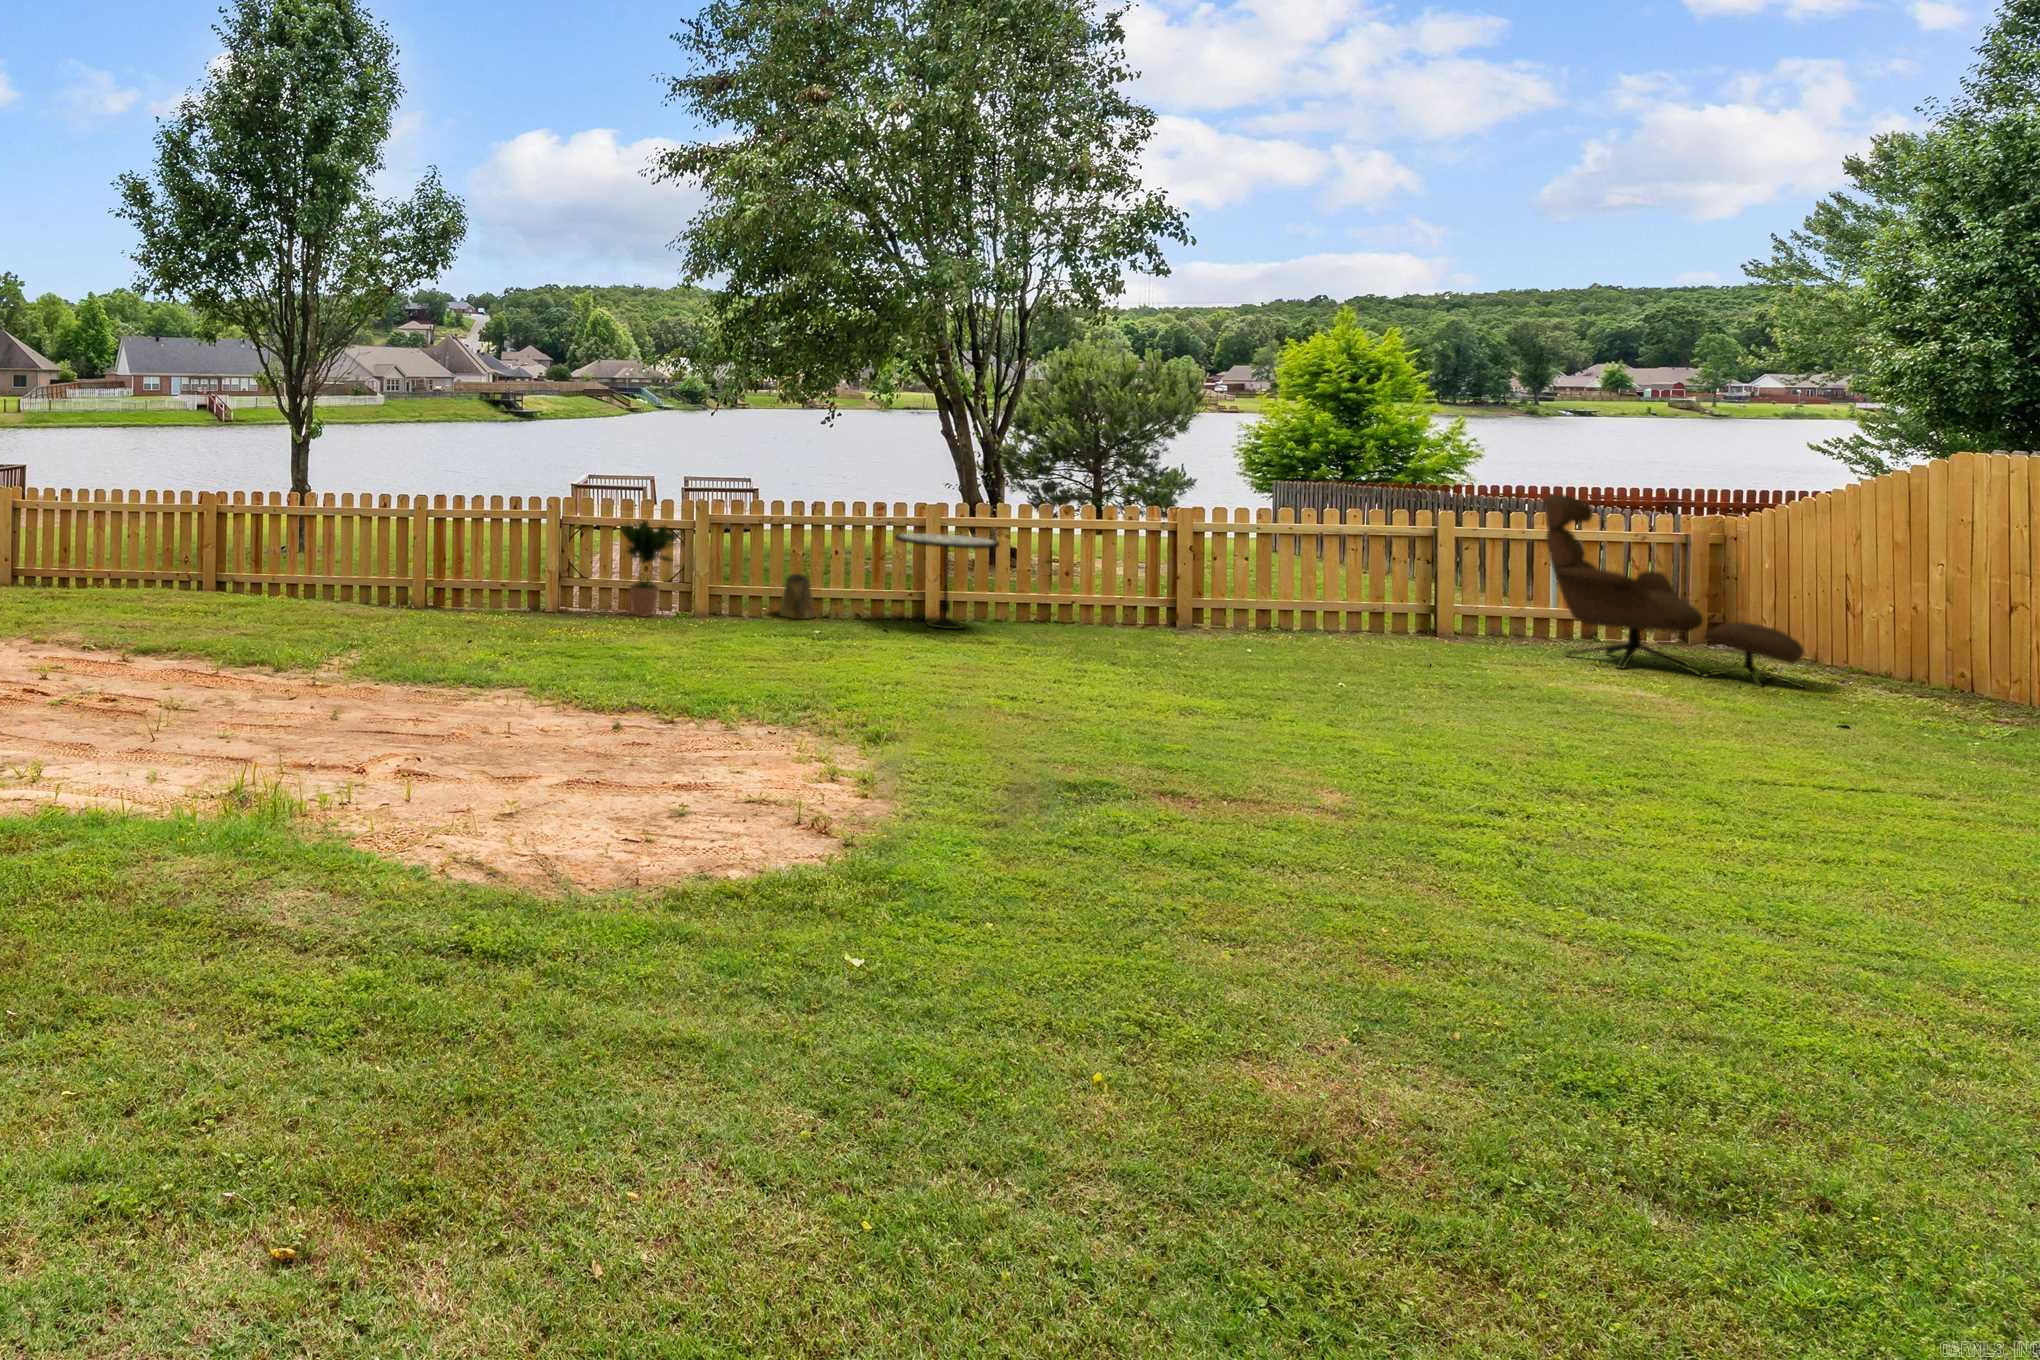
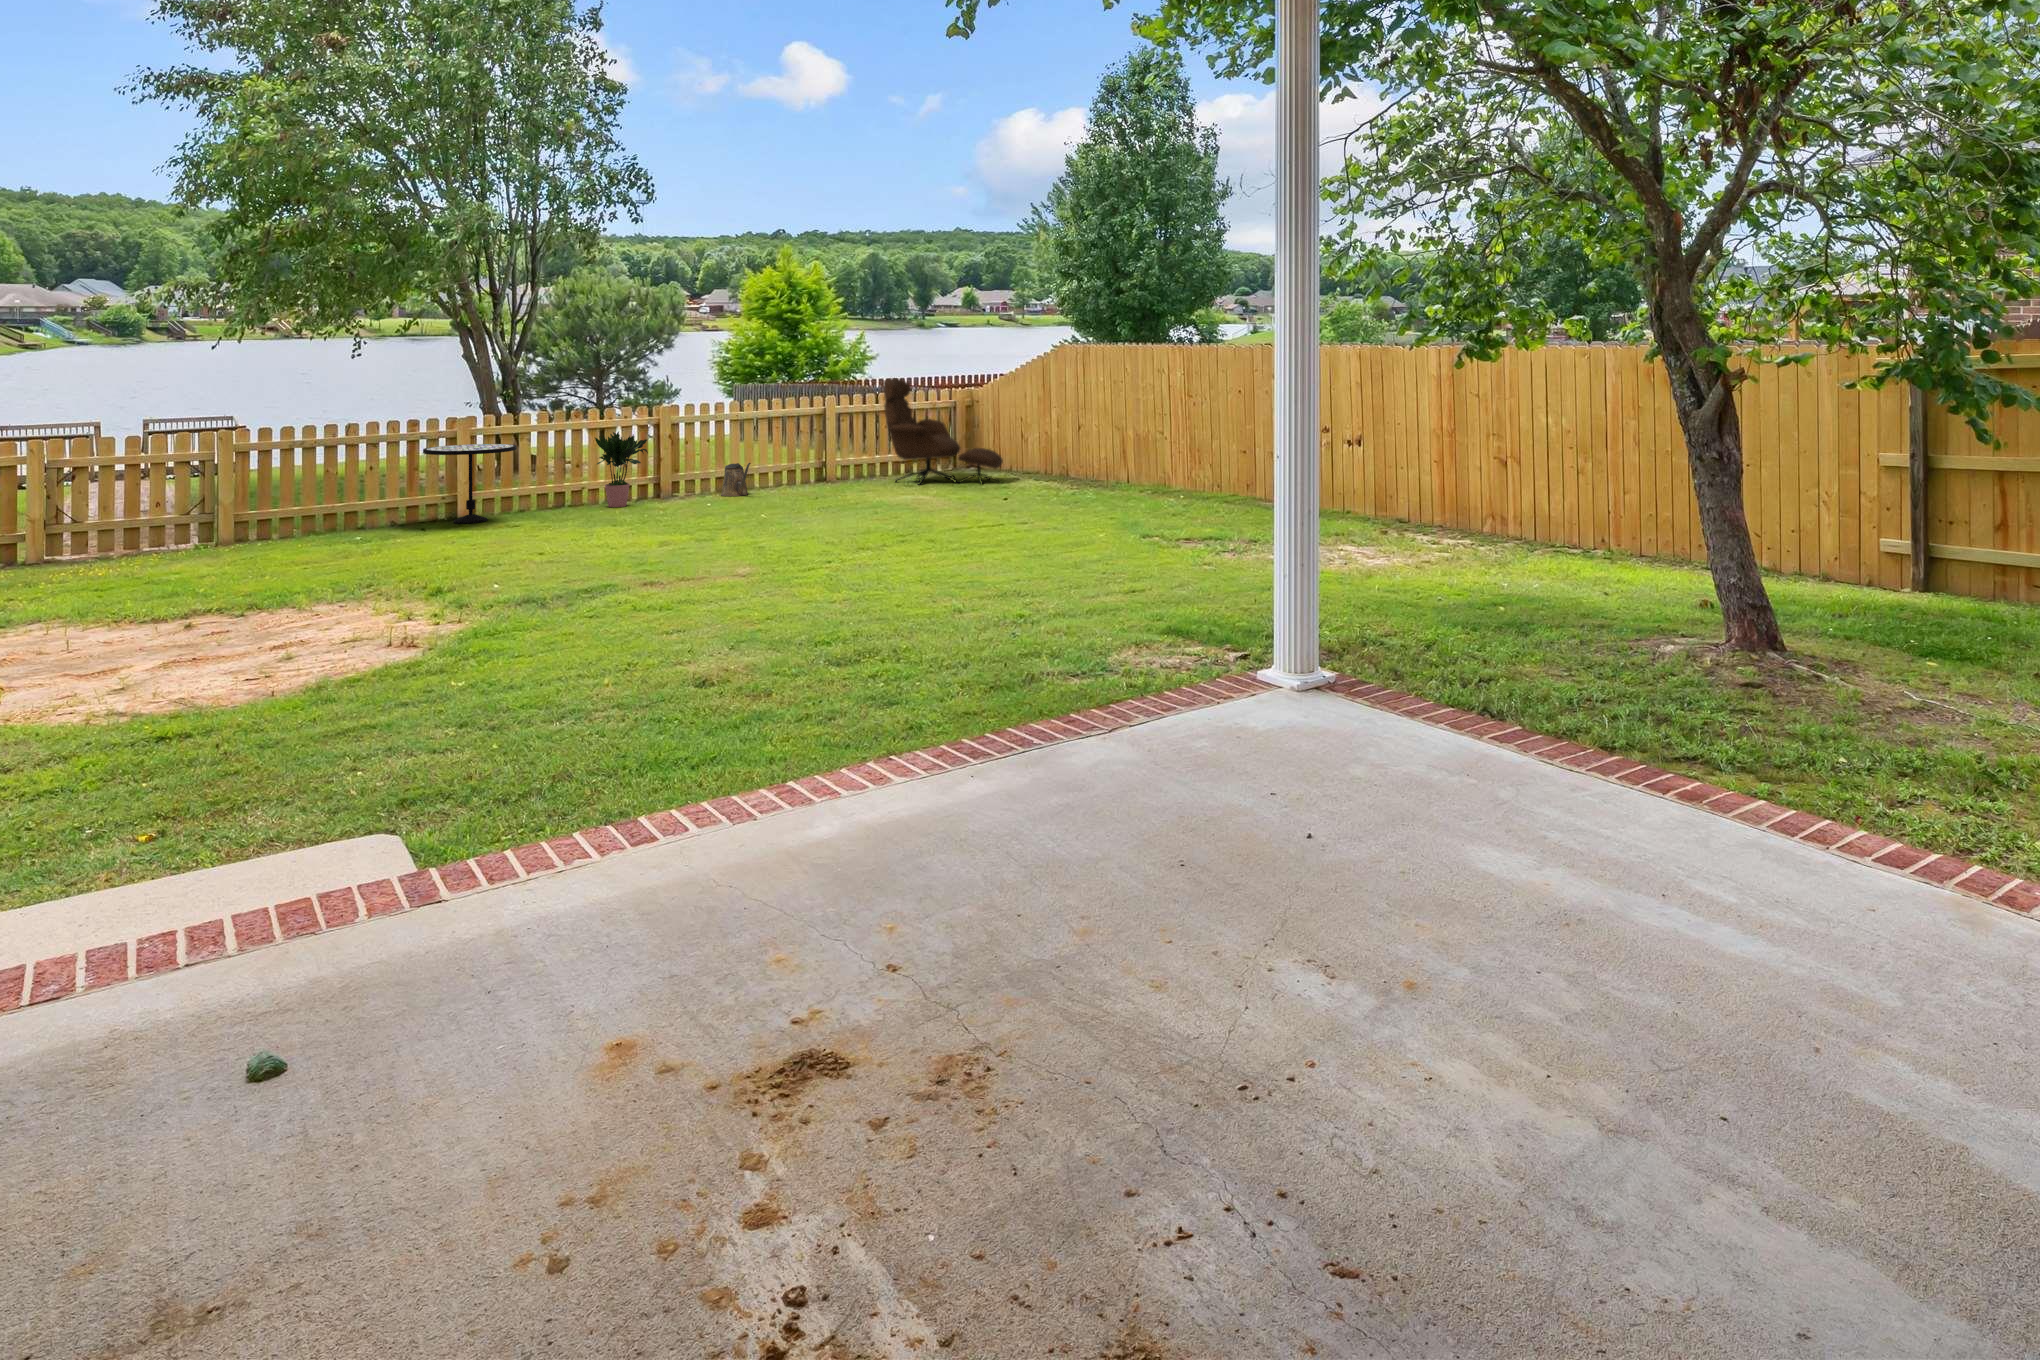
potted plant: present [621,520,681,616] -> present [595,432,648,507]
watering can: present [780,574,815,619] -> present [721,463,751,496]

